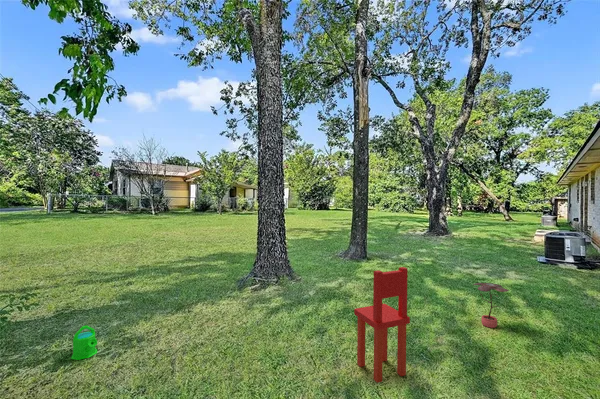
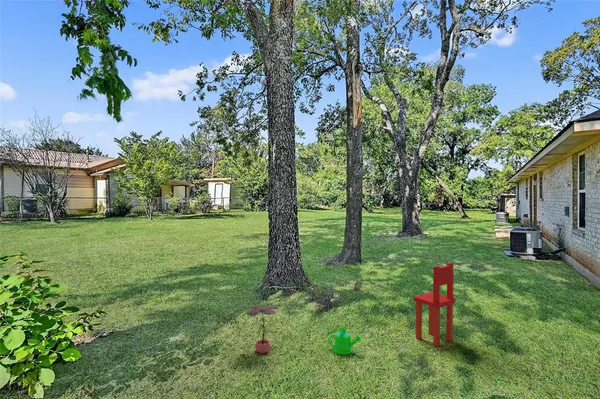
potted plant: present [473,283,509,328] -> present [247,305,278,353]
watering can: present [71,325,98,360] -> present [328,326,361,354]

